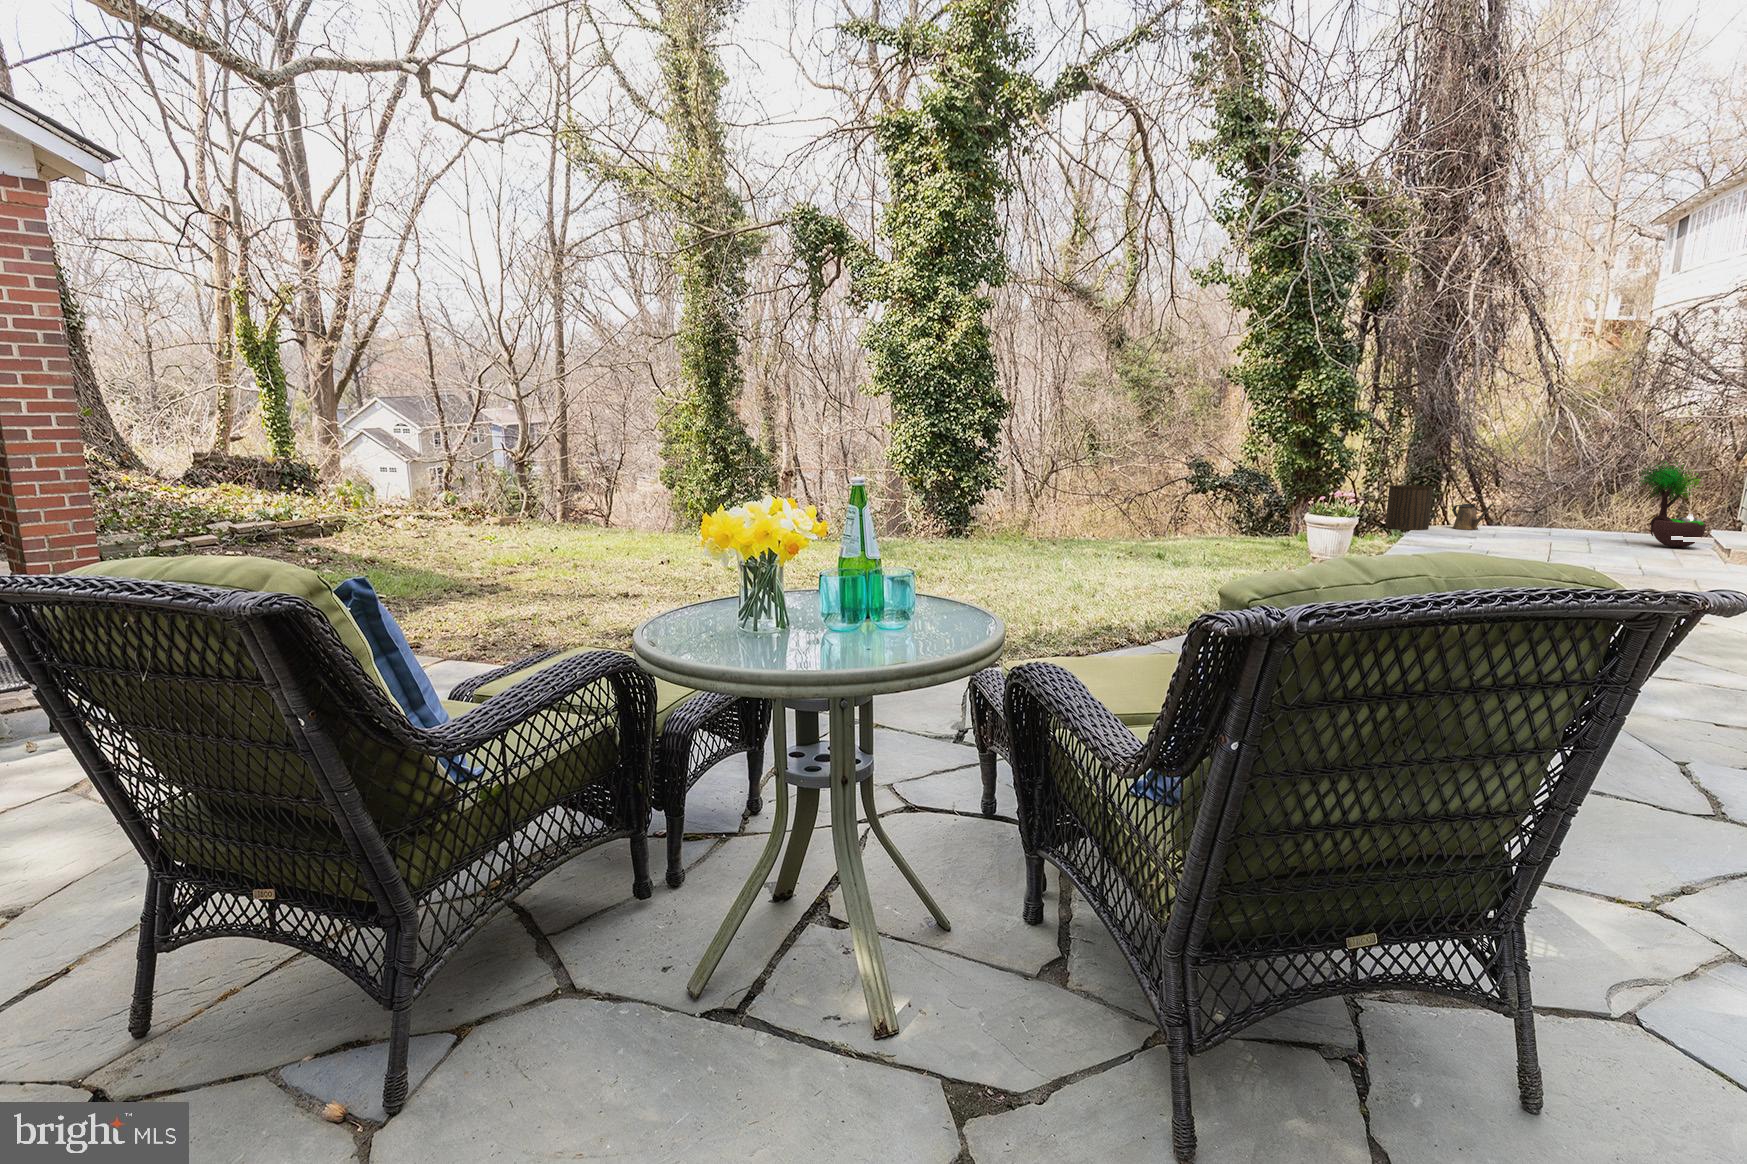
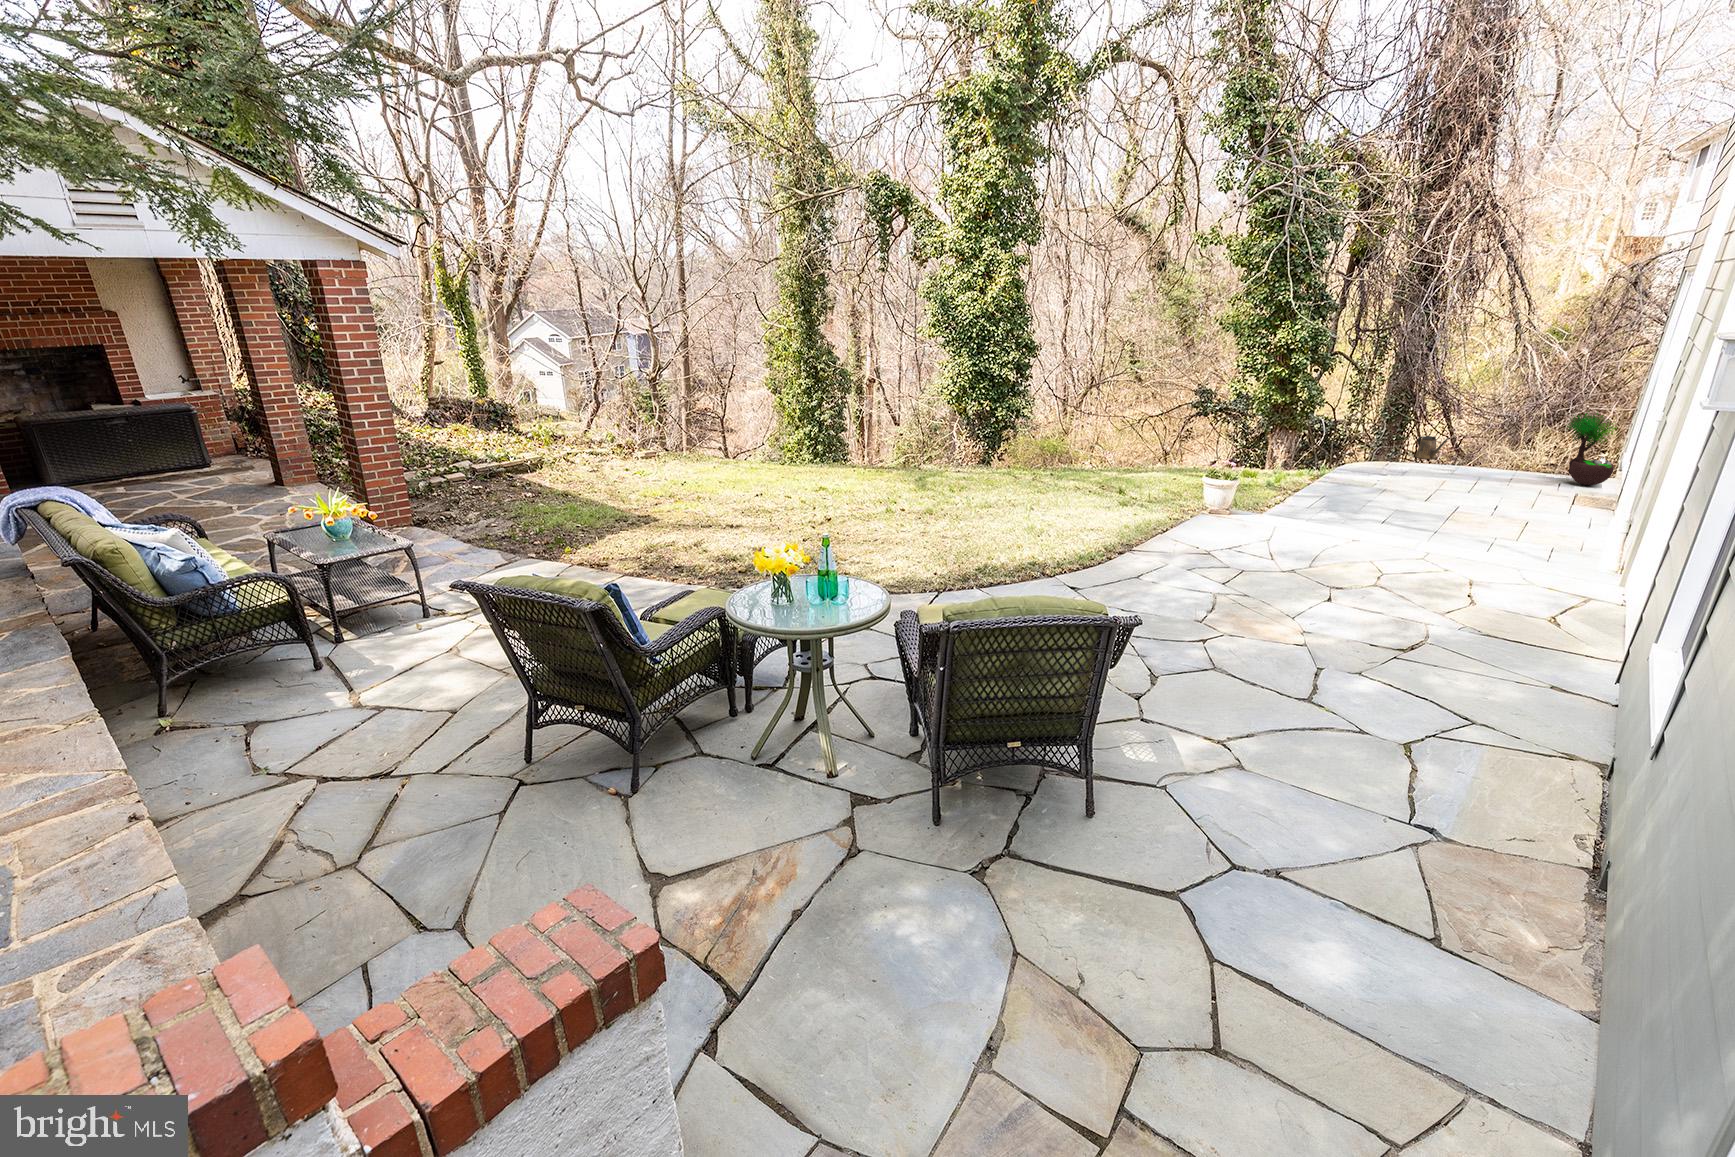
stool: present [1385,485,1433,530] -> none [1356,418,1400,458]

